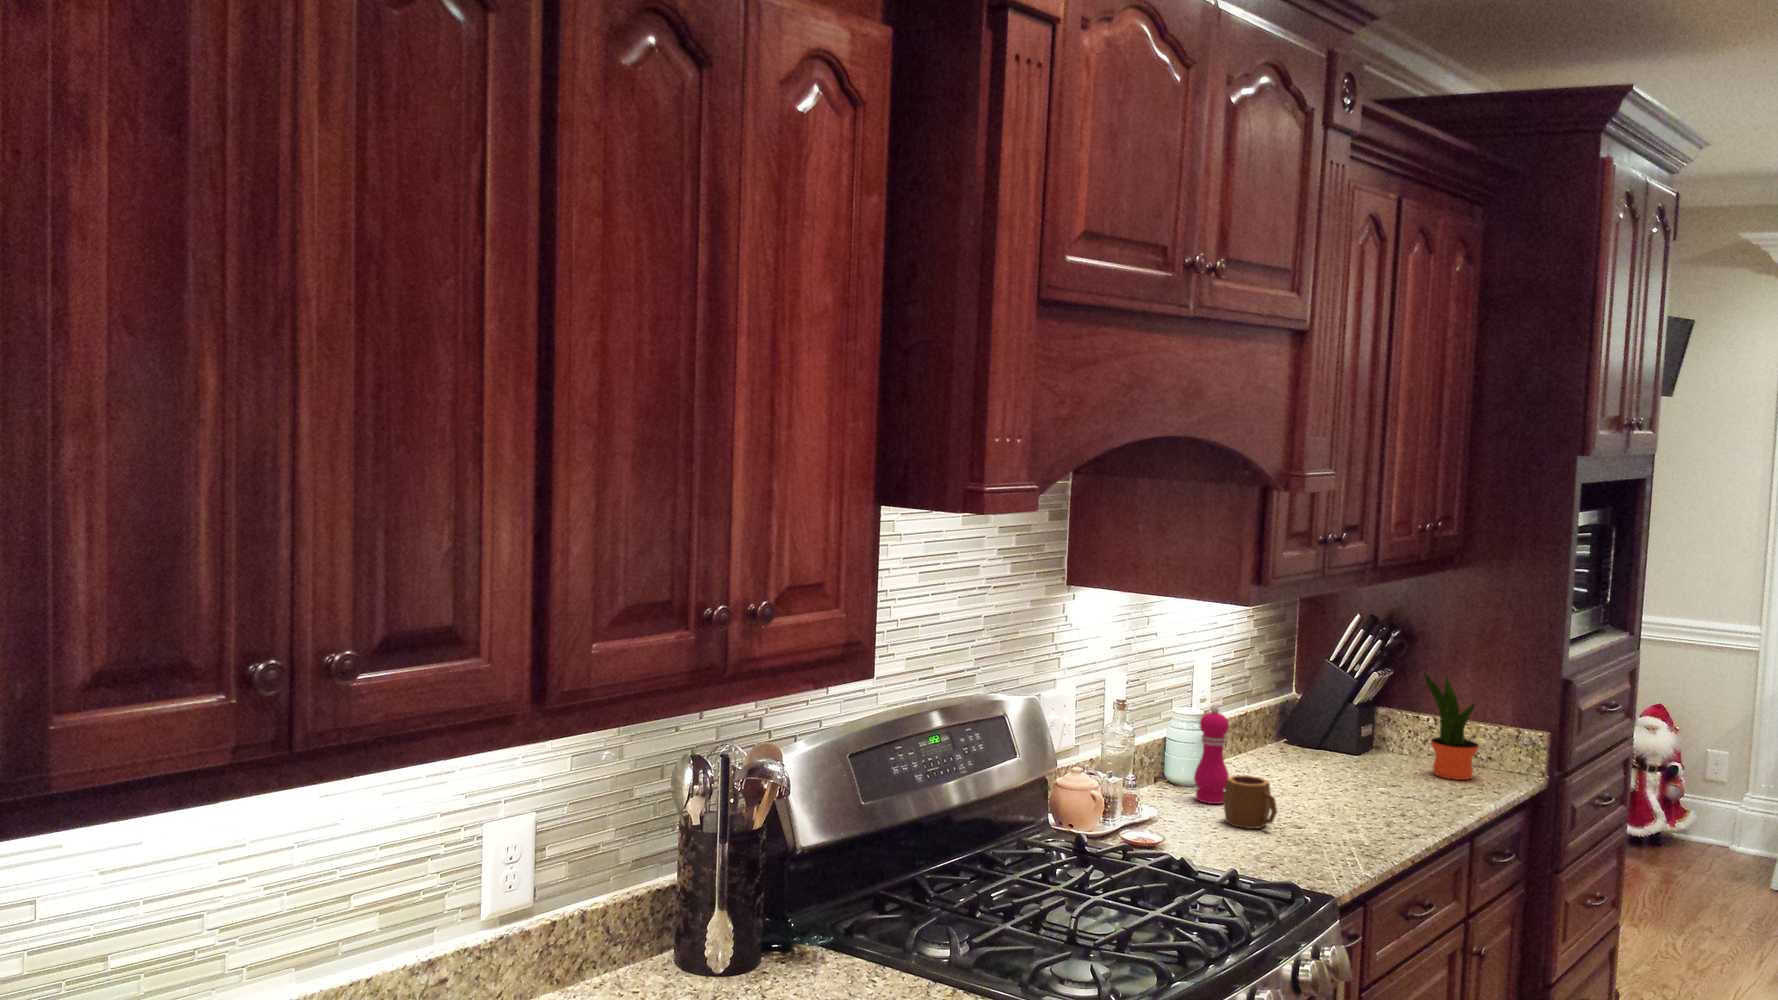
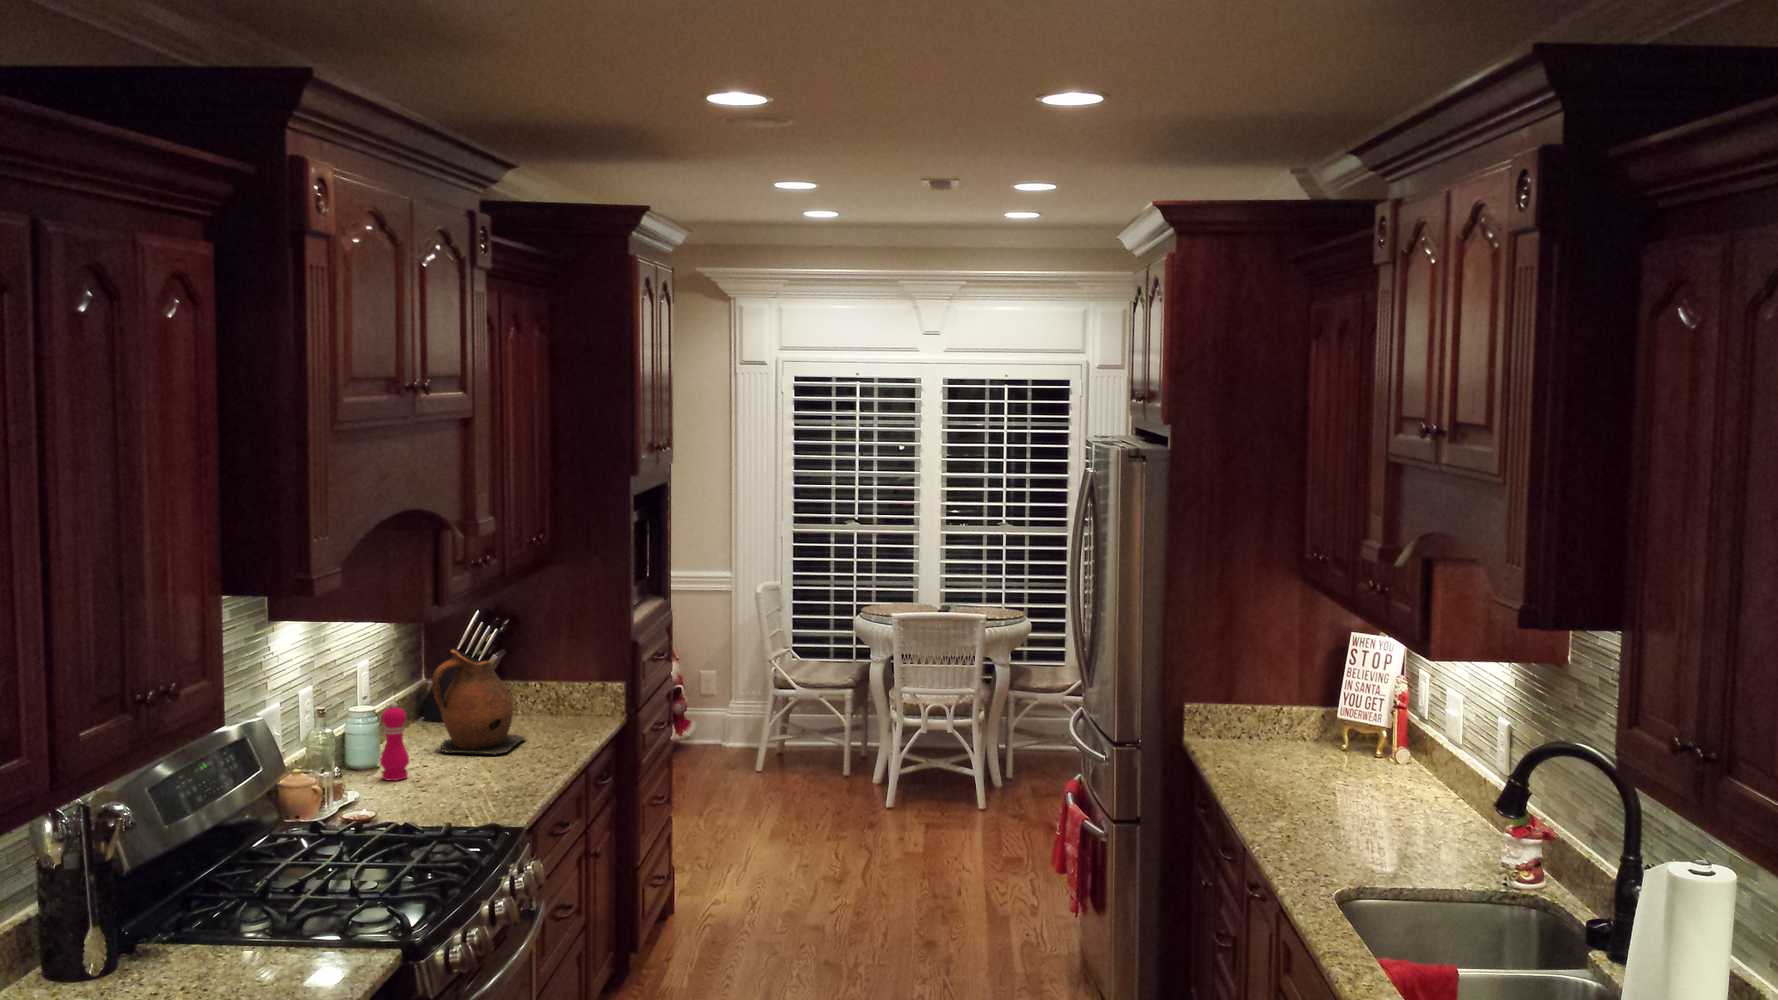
ceramic pitcher: none [1279,655,1398,797] -> present [432,650,525,755]
potted plant: present [1424,672,1479,780] -> none [536,648,578,728]
mug: present [1223,775,1277,829] -> none [413,752,458,793]

